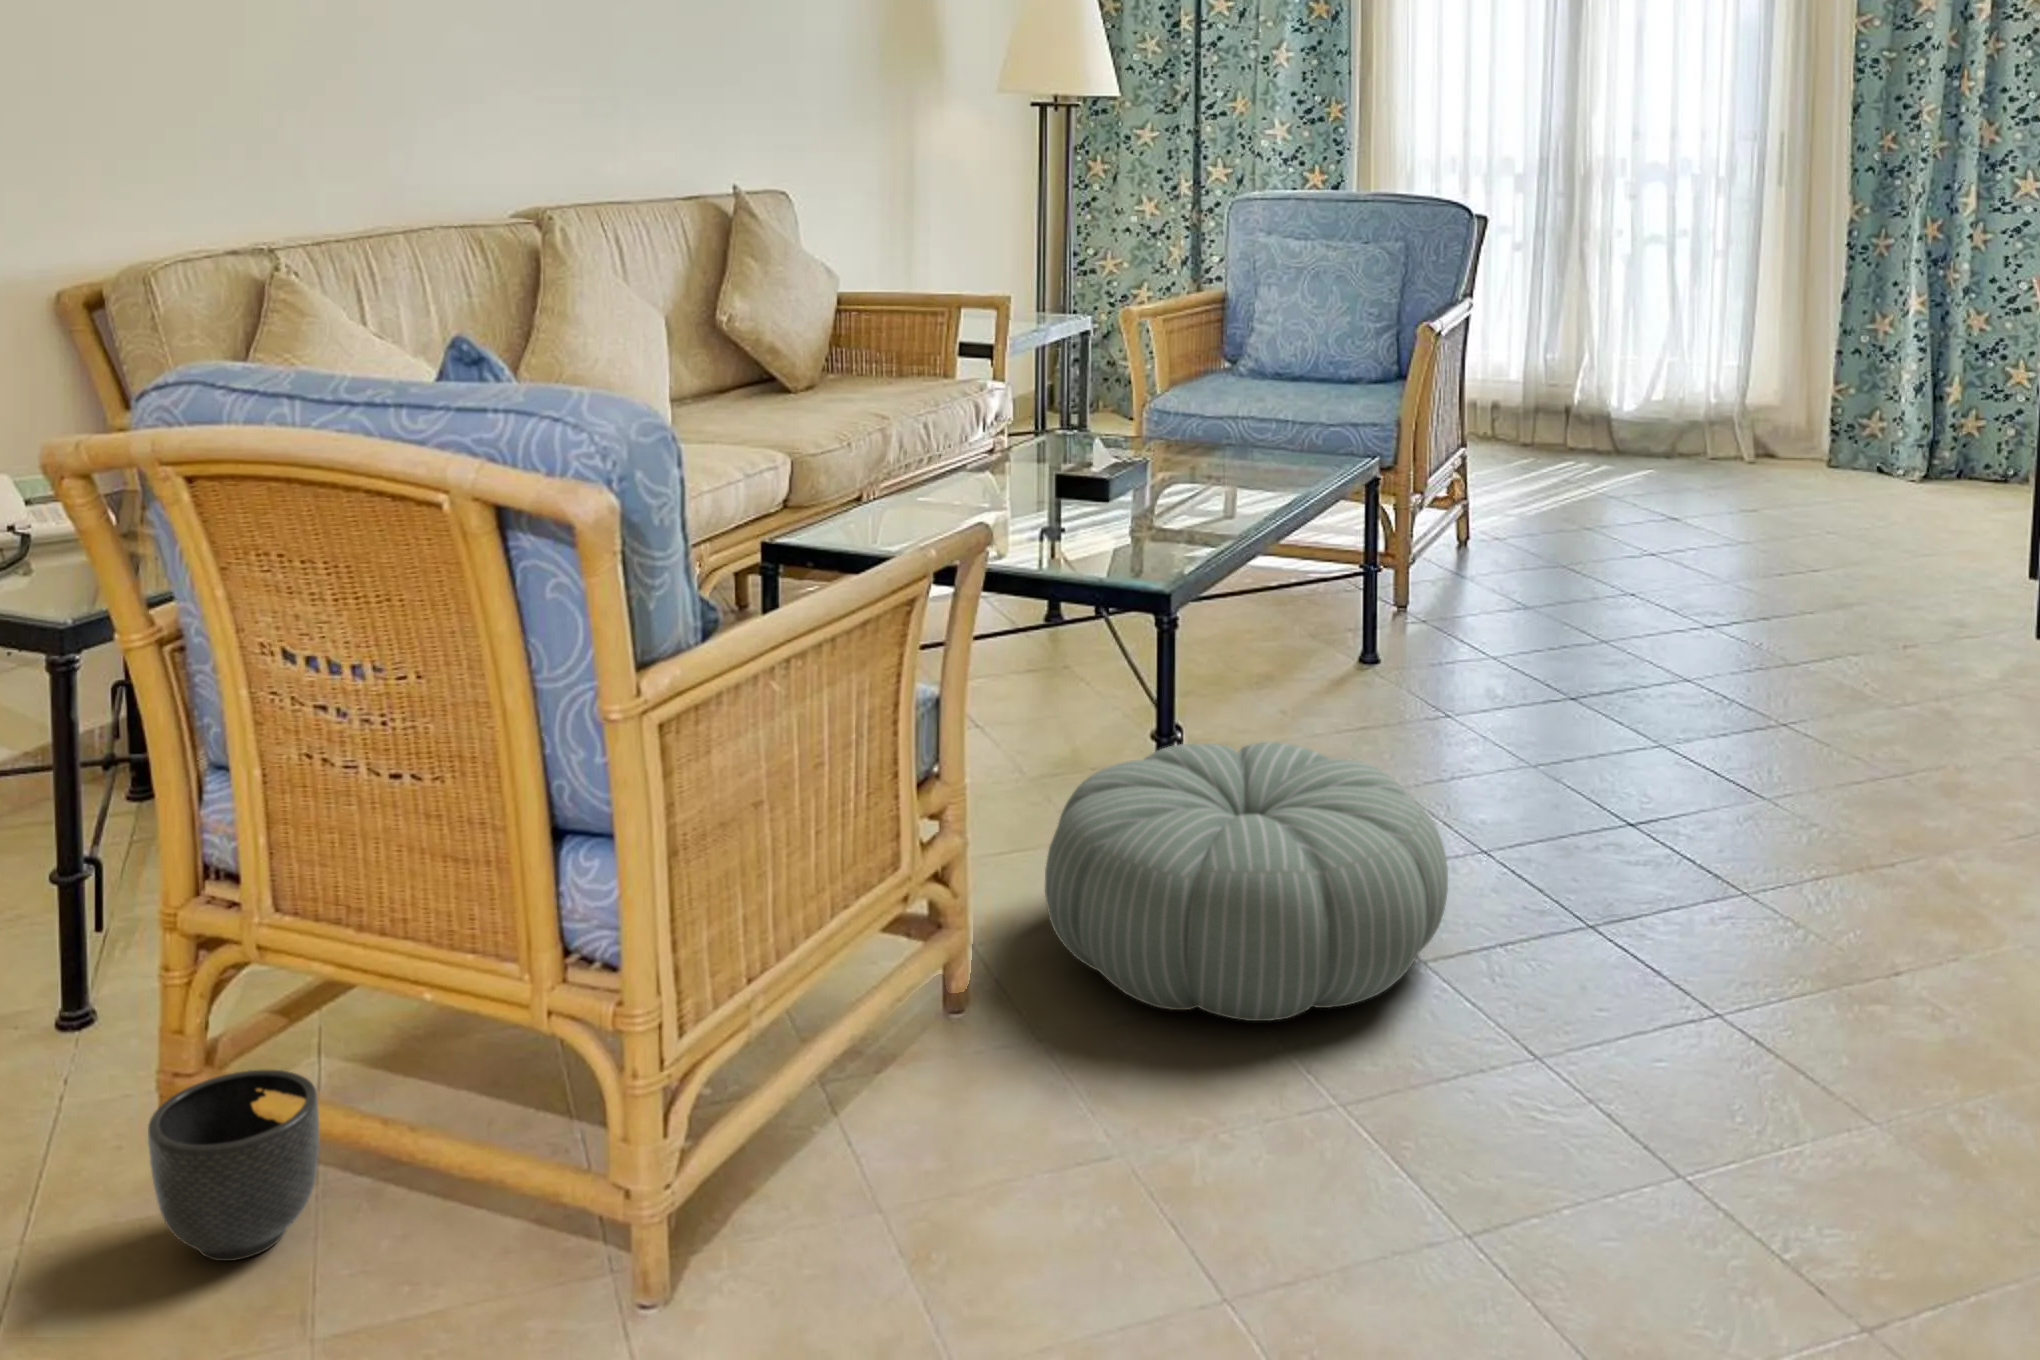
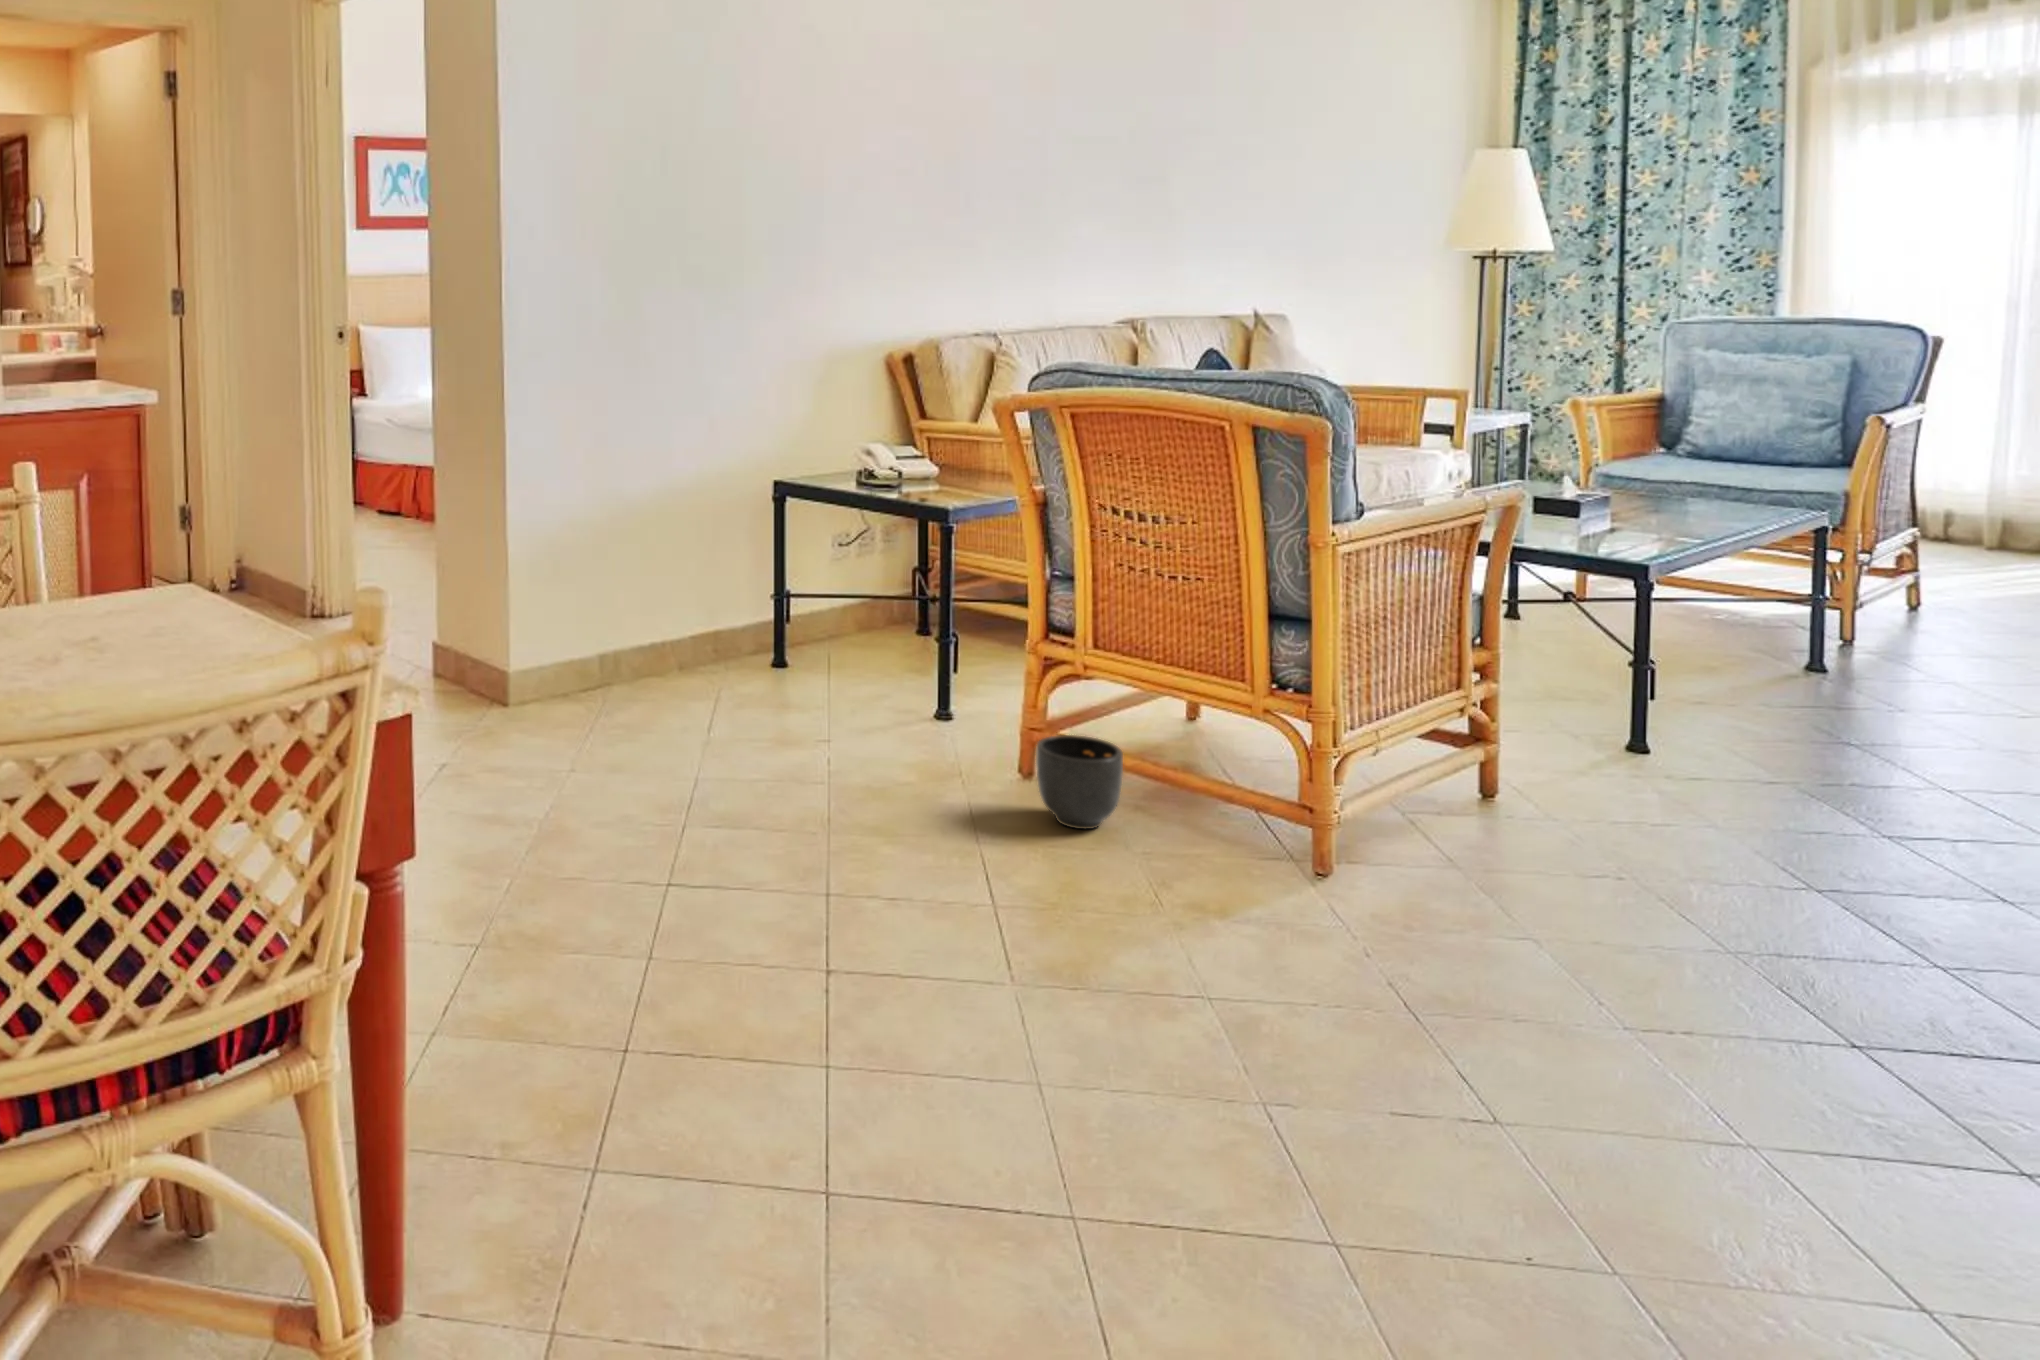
pouf: present [1045,742,1448,1021] -> none [1570,671,1945,858]

